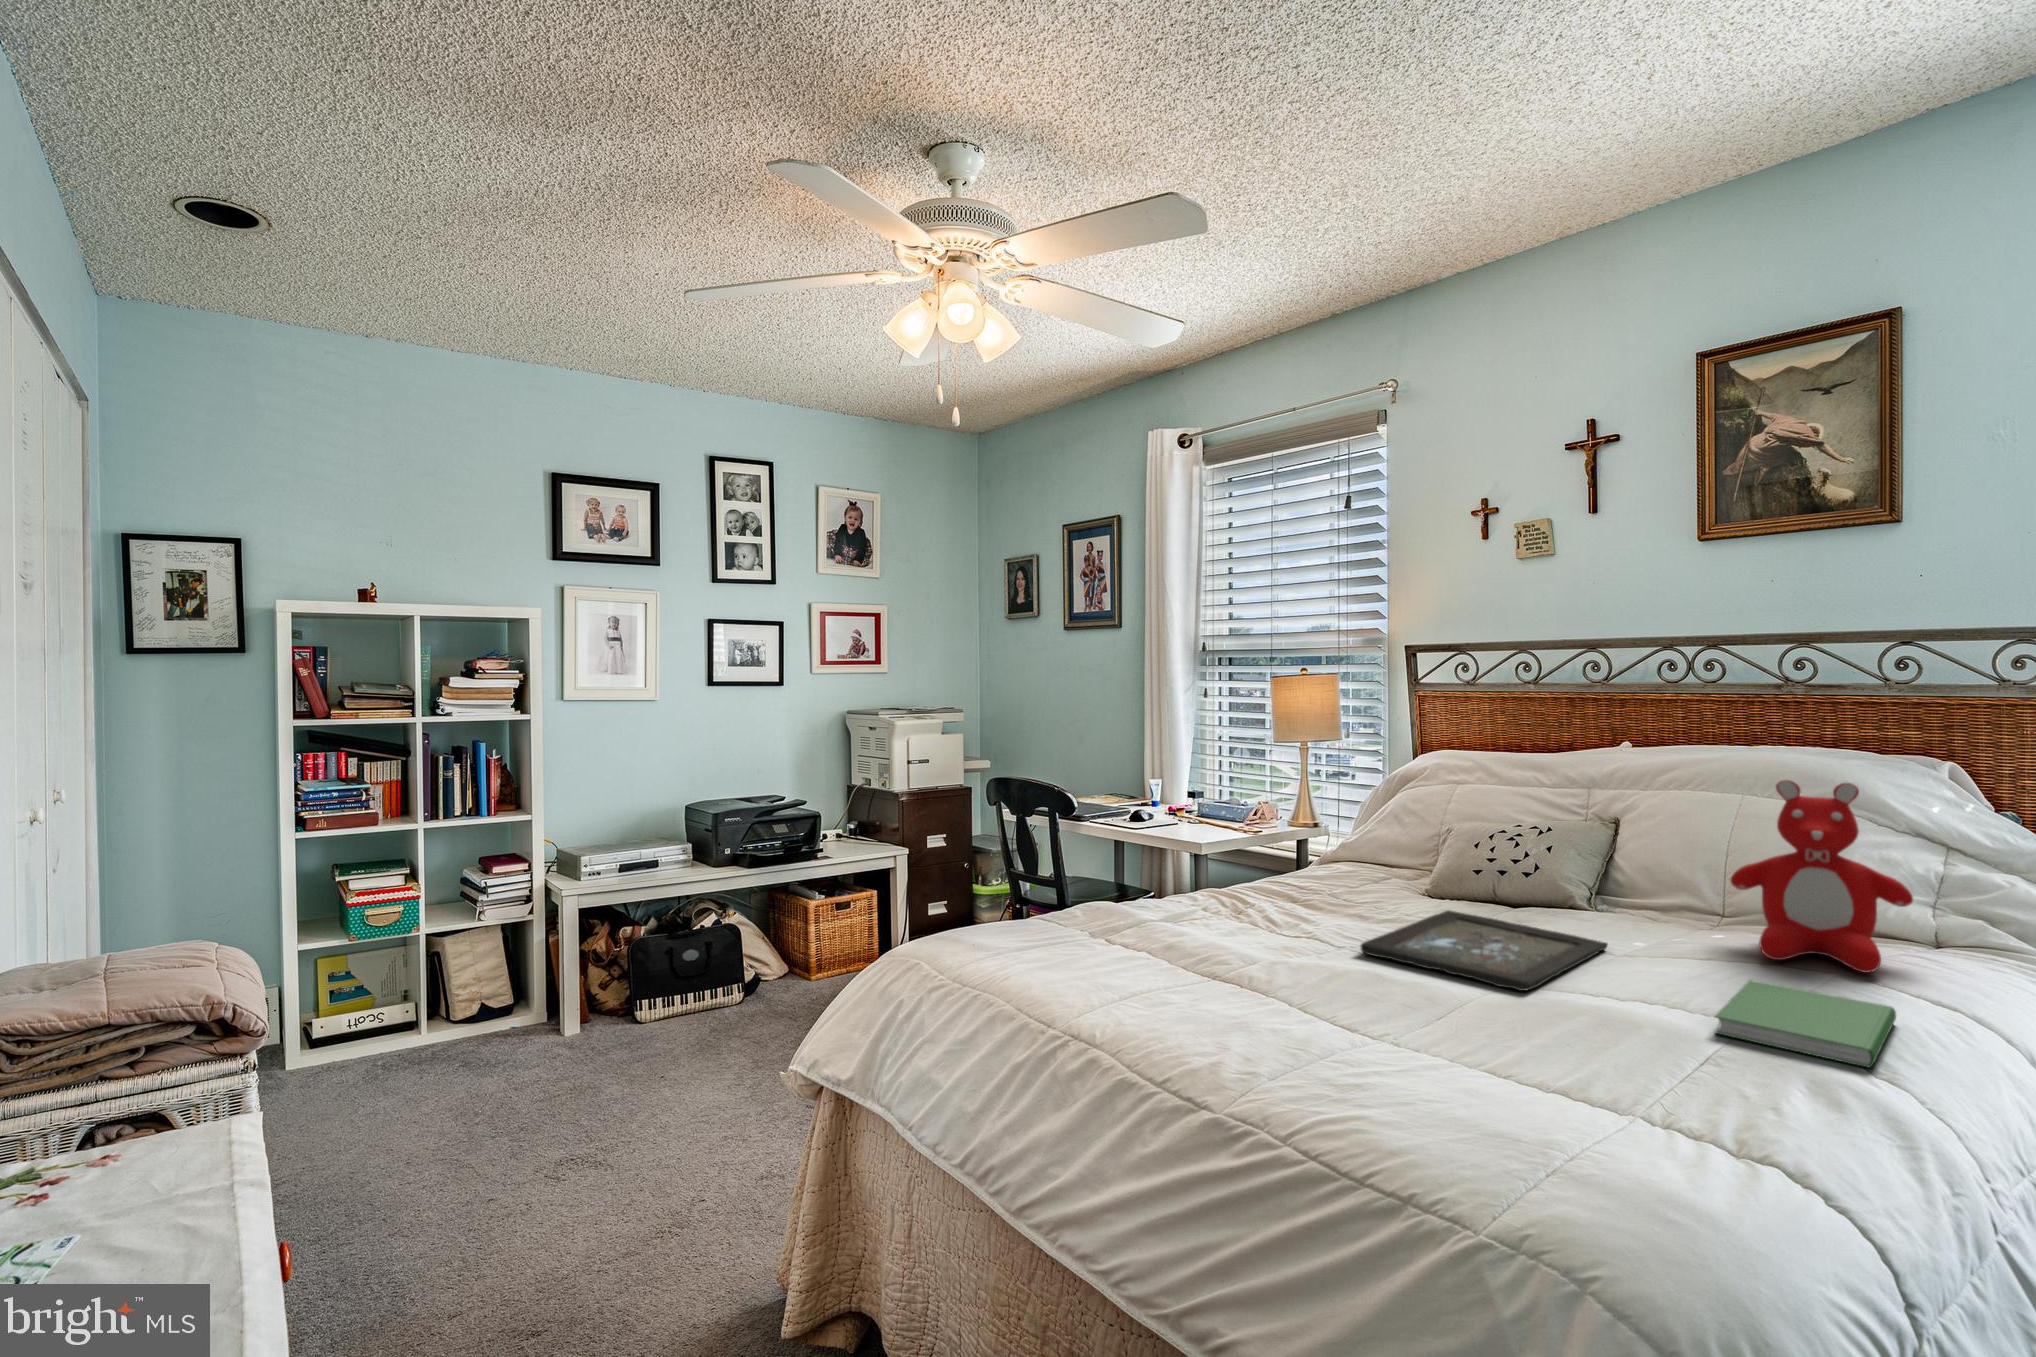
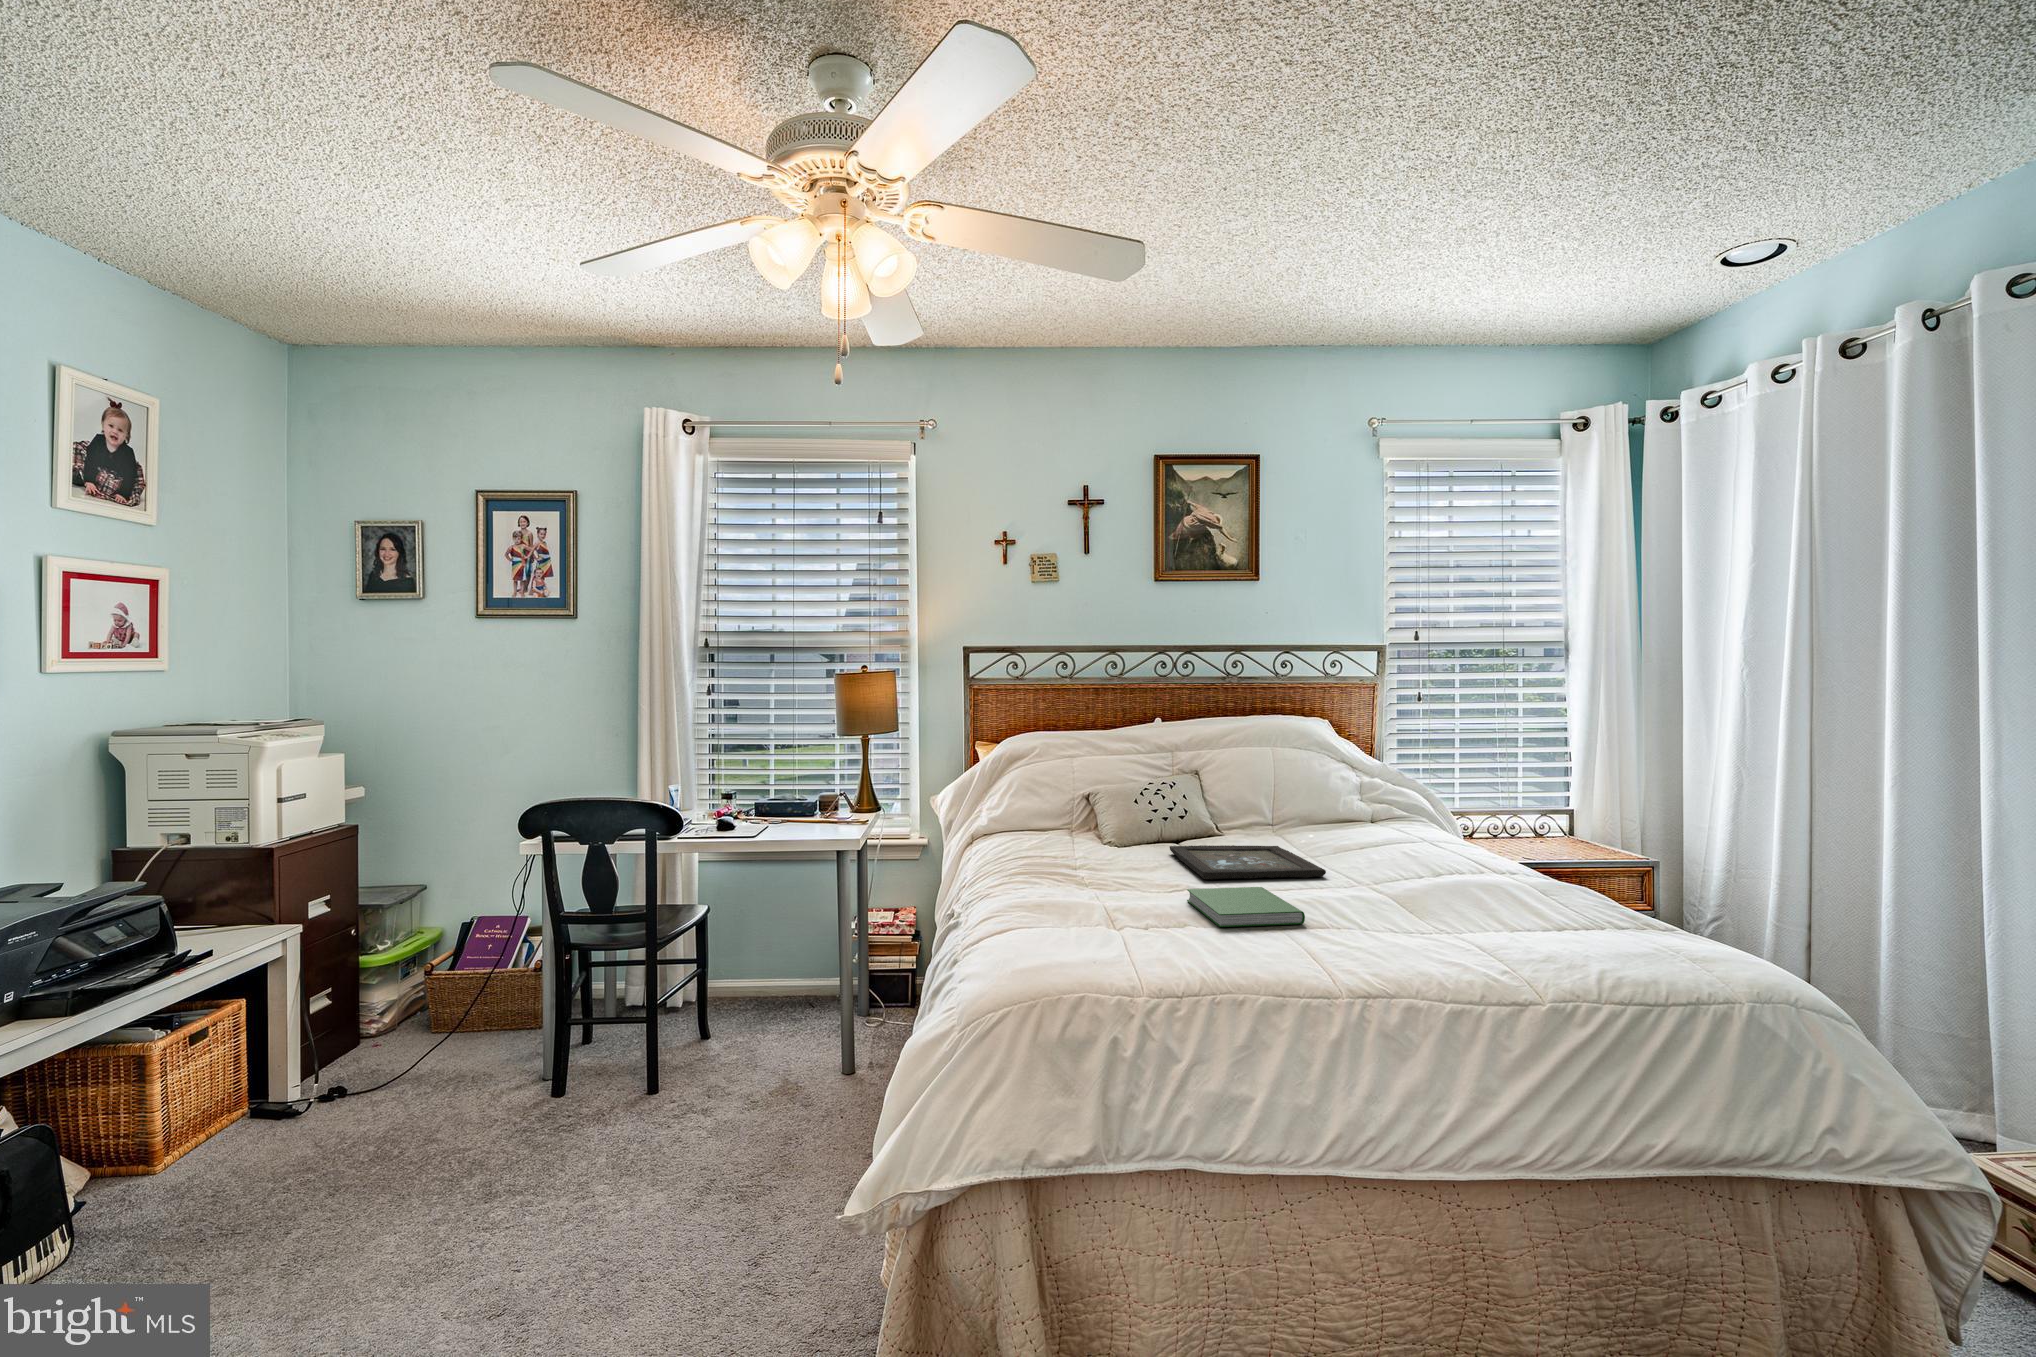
teddy bear: present [1730,780,1913,973] -> none [1294,731,1382,840]
hardcover book: present [1715,980,1896,1068] -> present [1187,887,1305,927]

